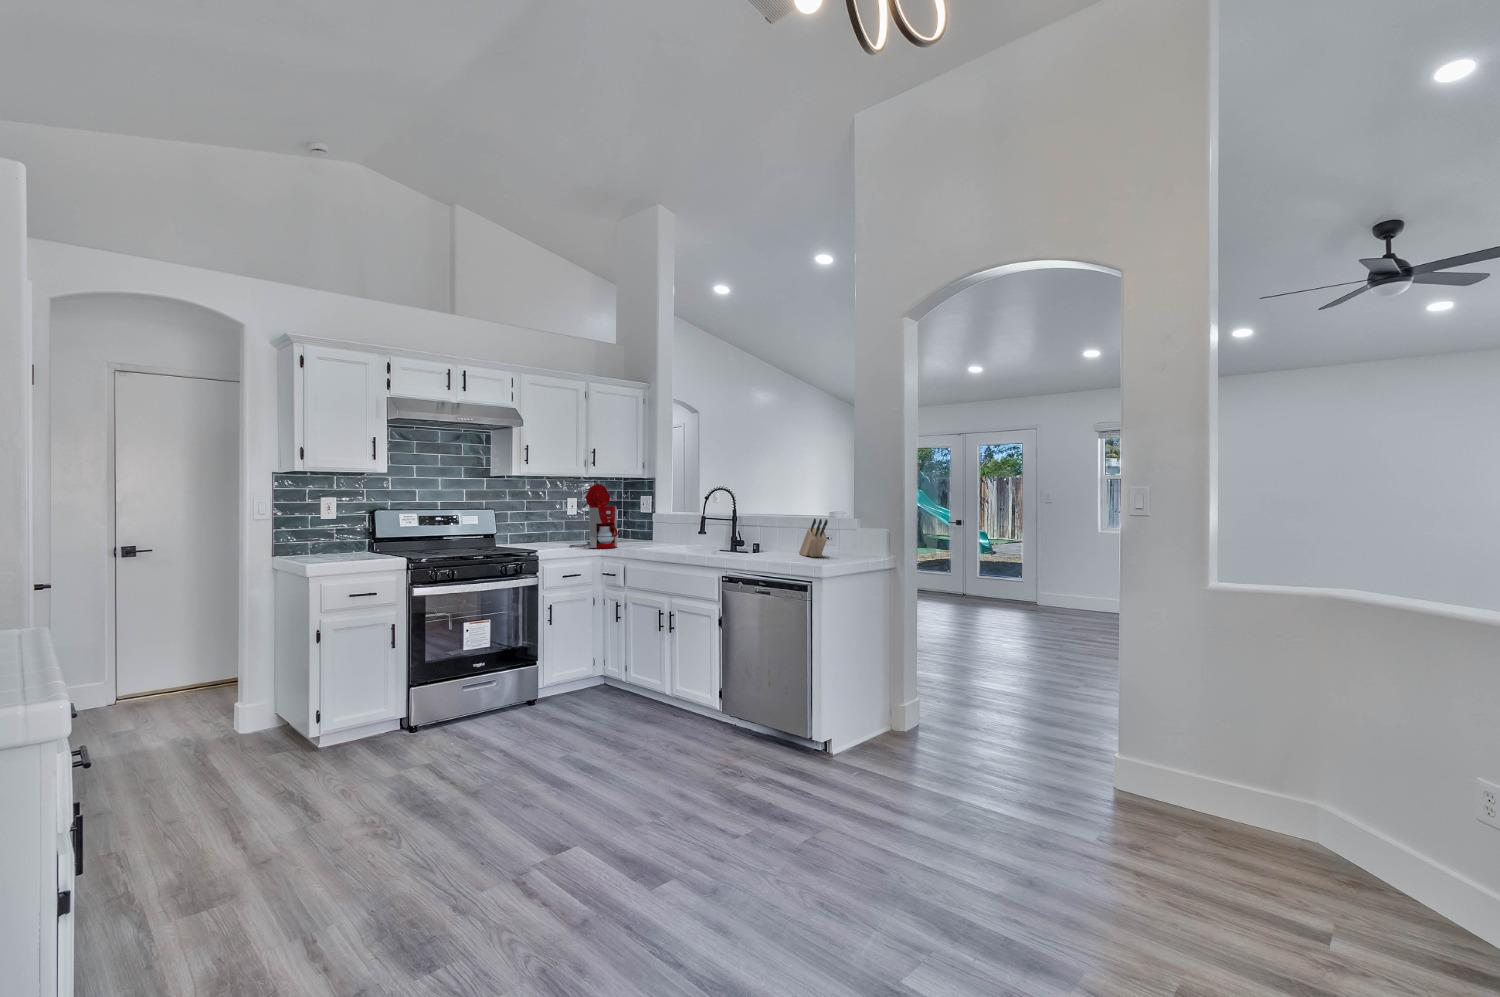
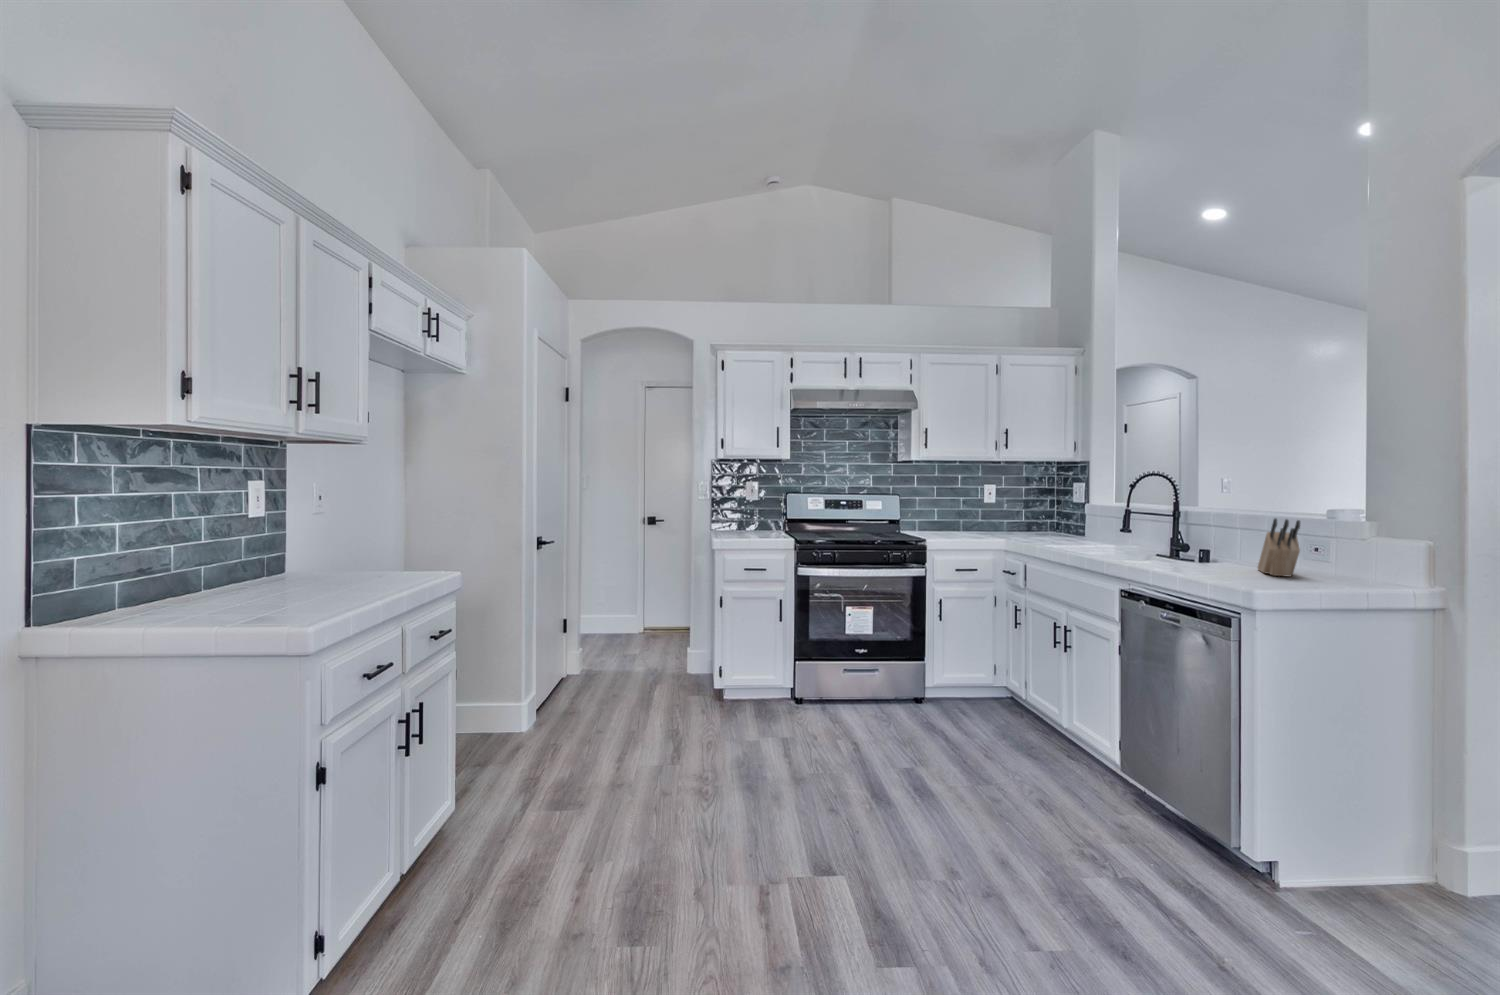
coffee maker: present [570,483,618,548] -> none [967,469,1020,542]

